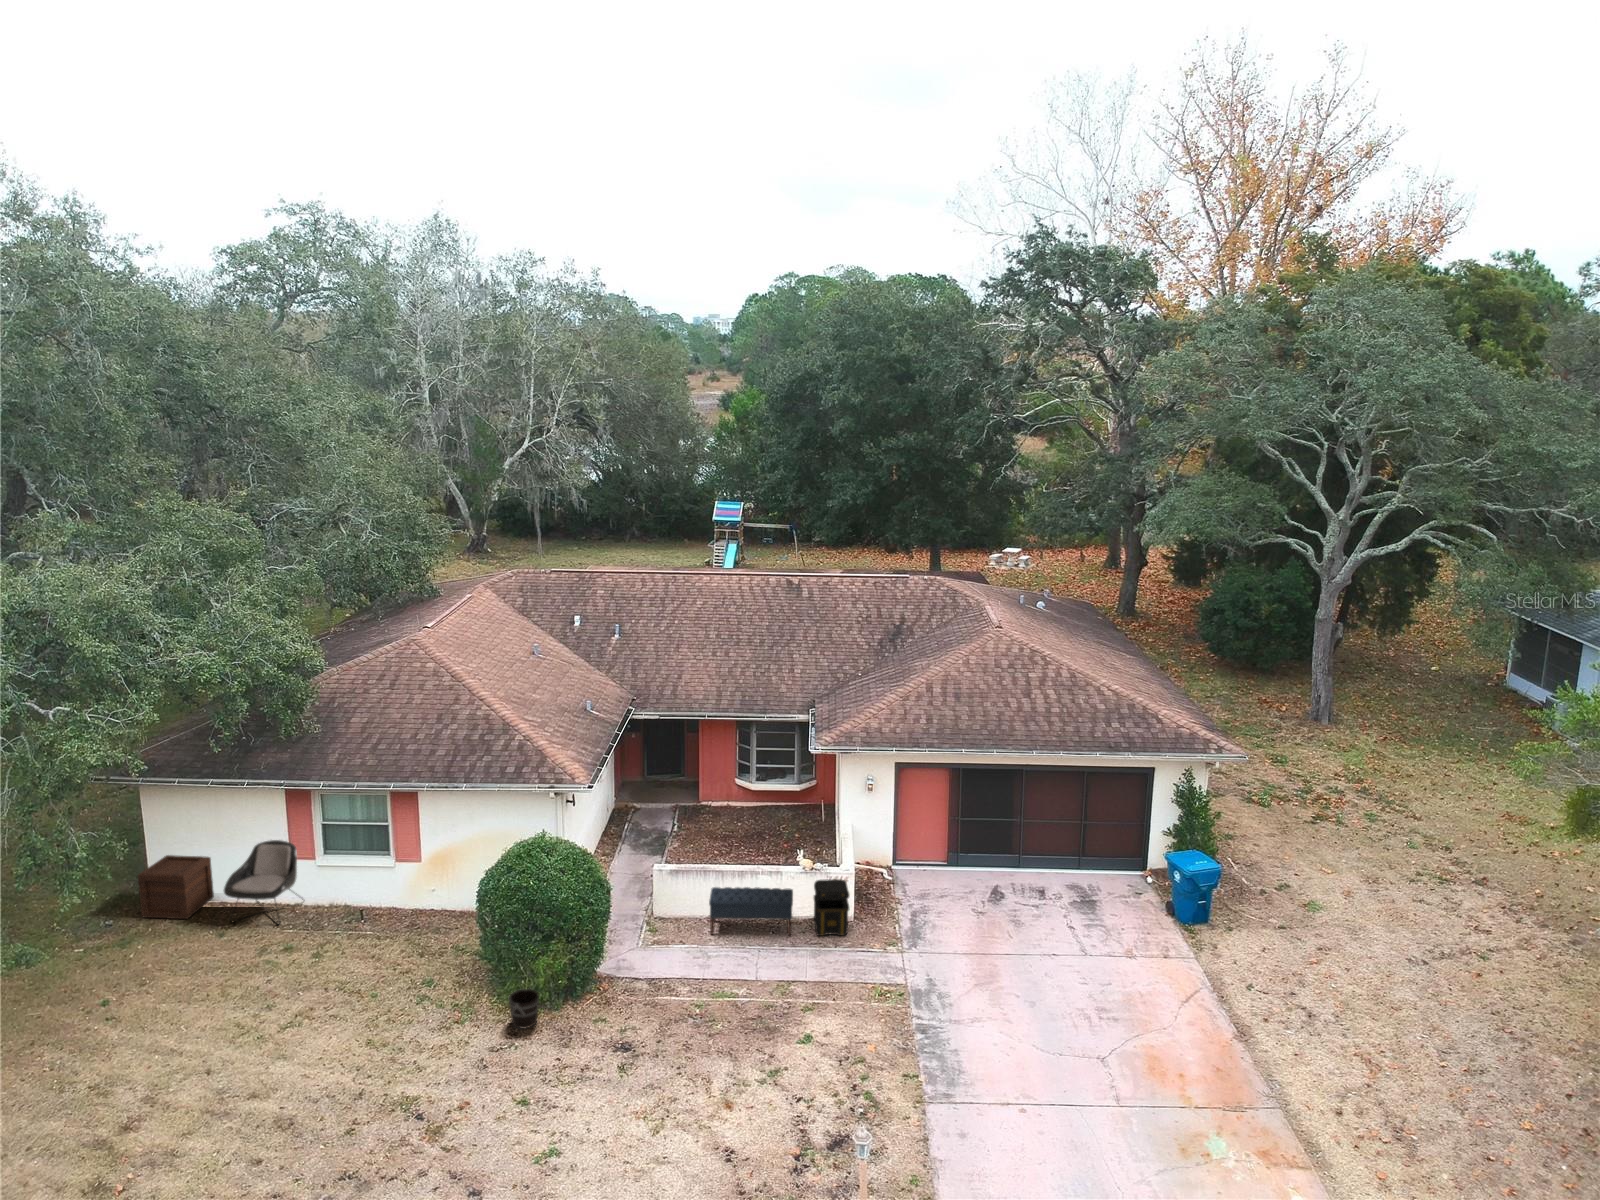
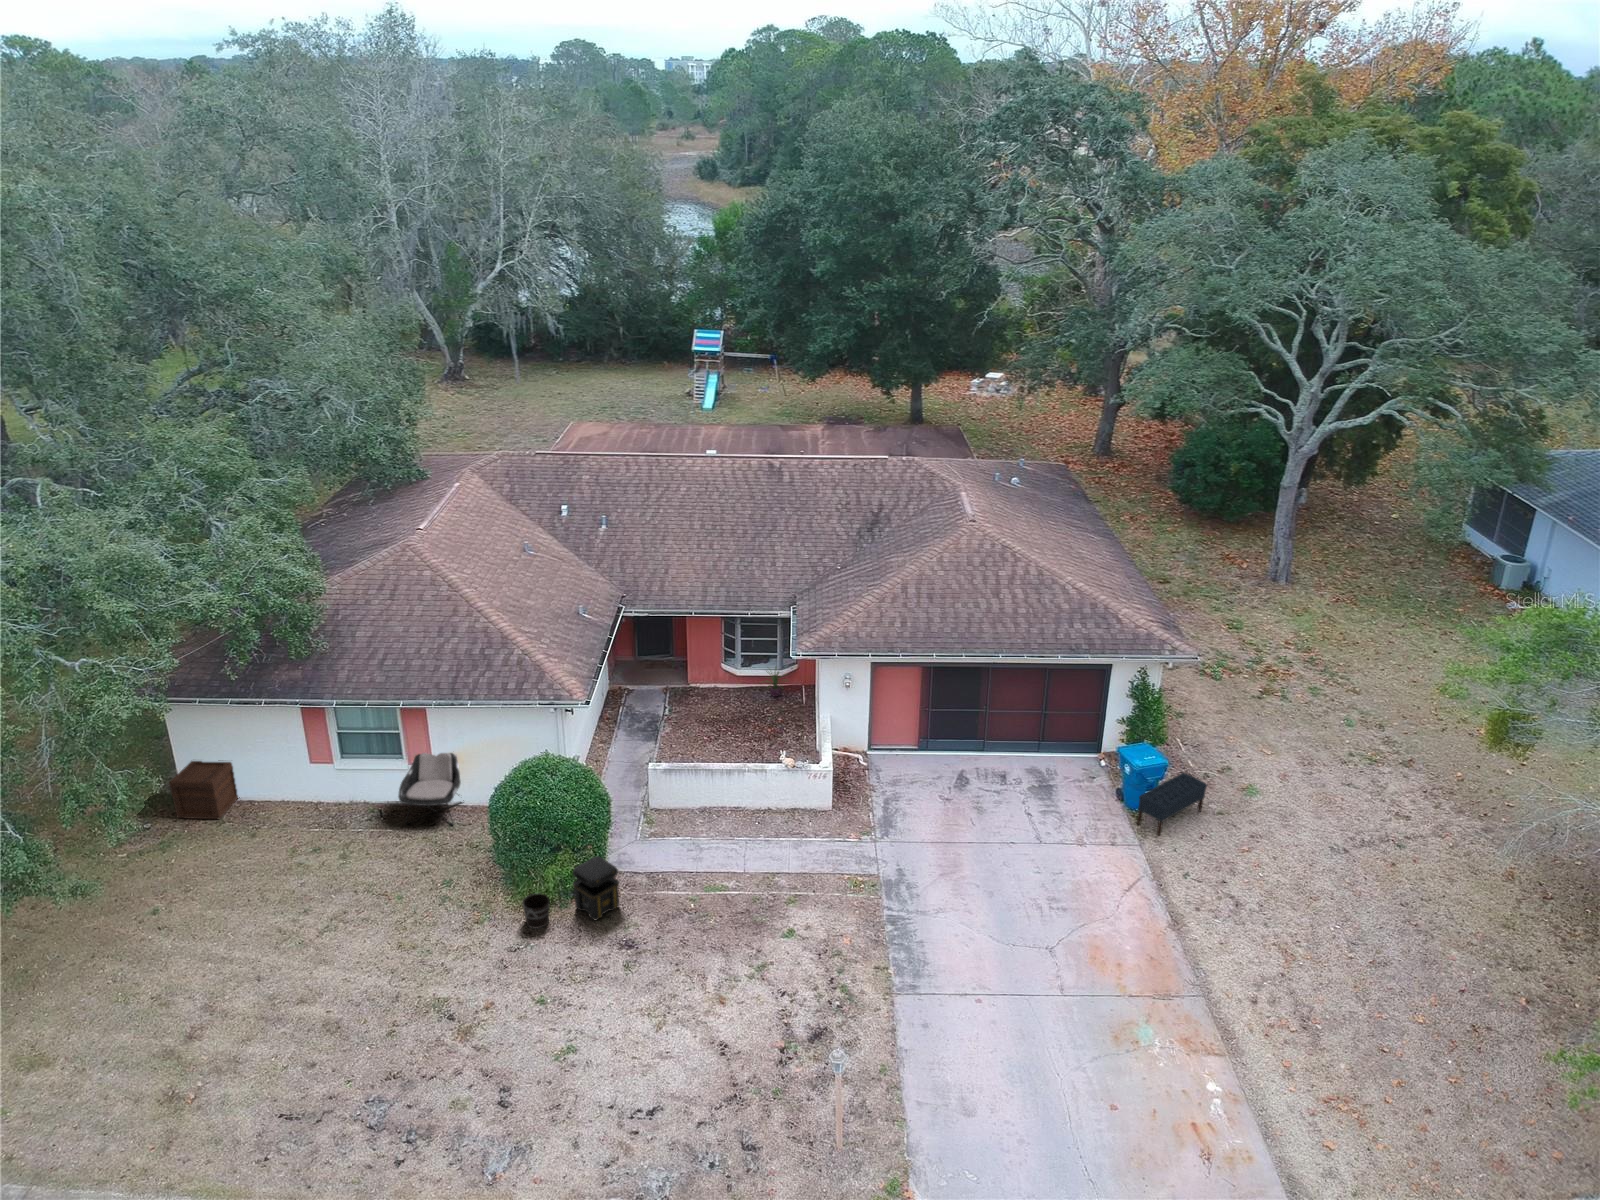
decorative plant: none [774,782,809,815] -> present [766,667,783,697]
lounge chair: present [224,840,303,924] -> present [398,753,461,825]
toolbox: present [814,879,849,936] -> present [573,856,619,920]
bench: present [709,887,793,936] -> present [1137,773,1207,836]

